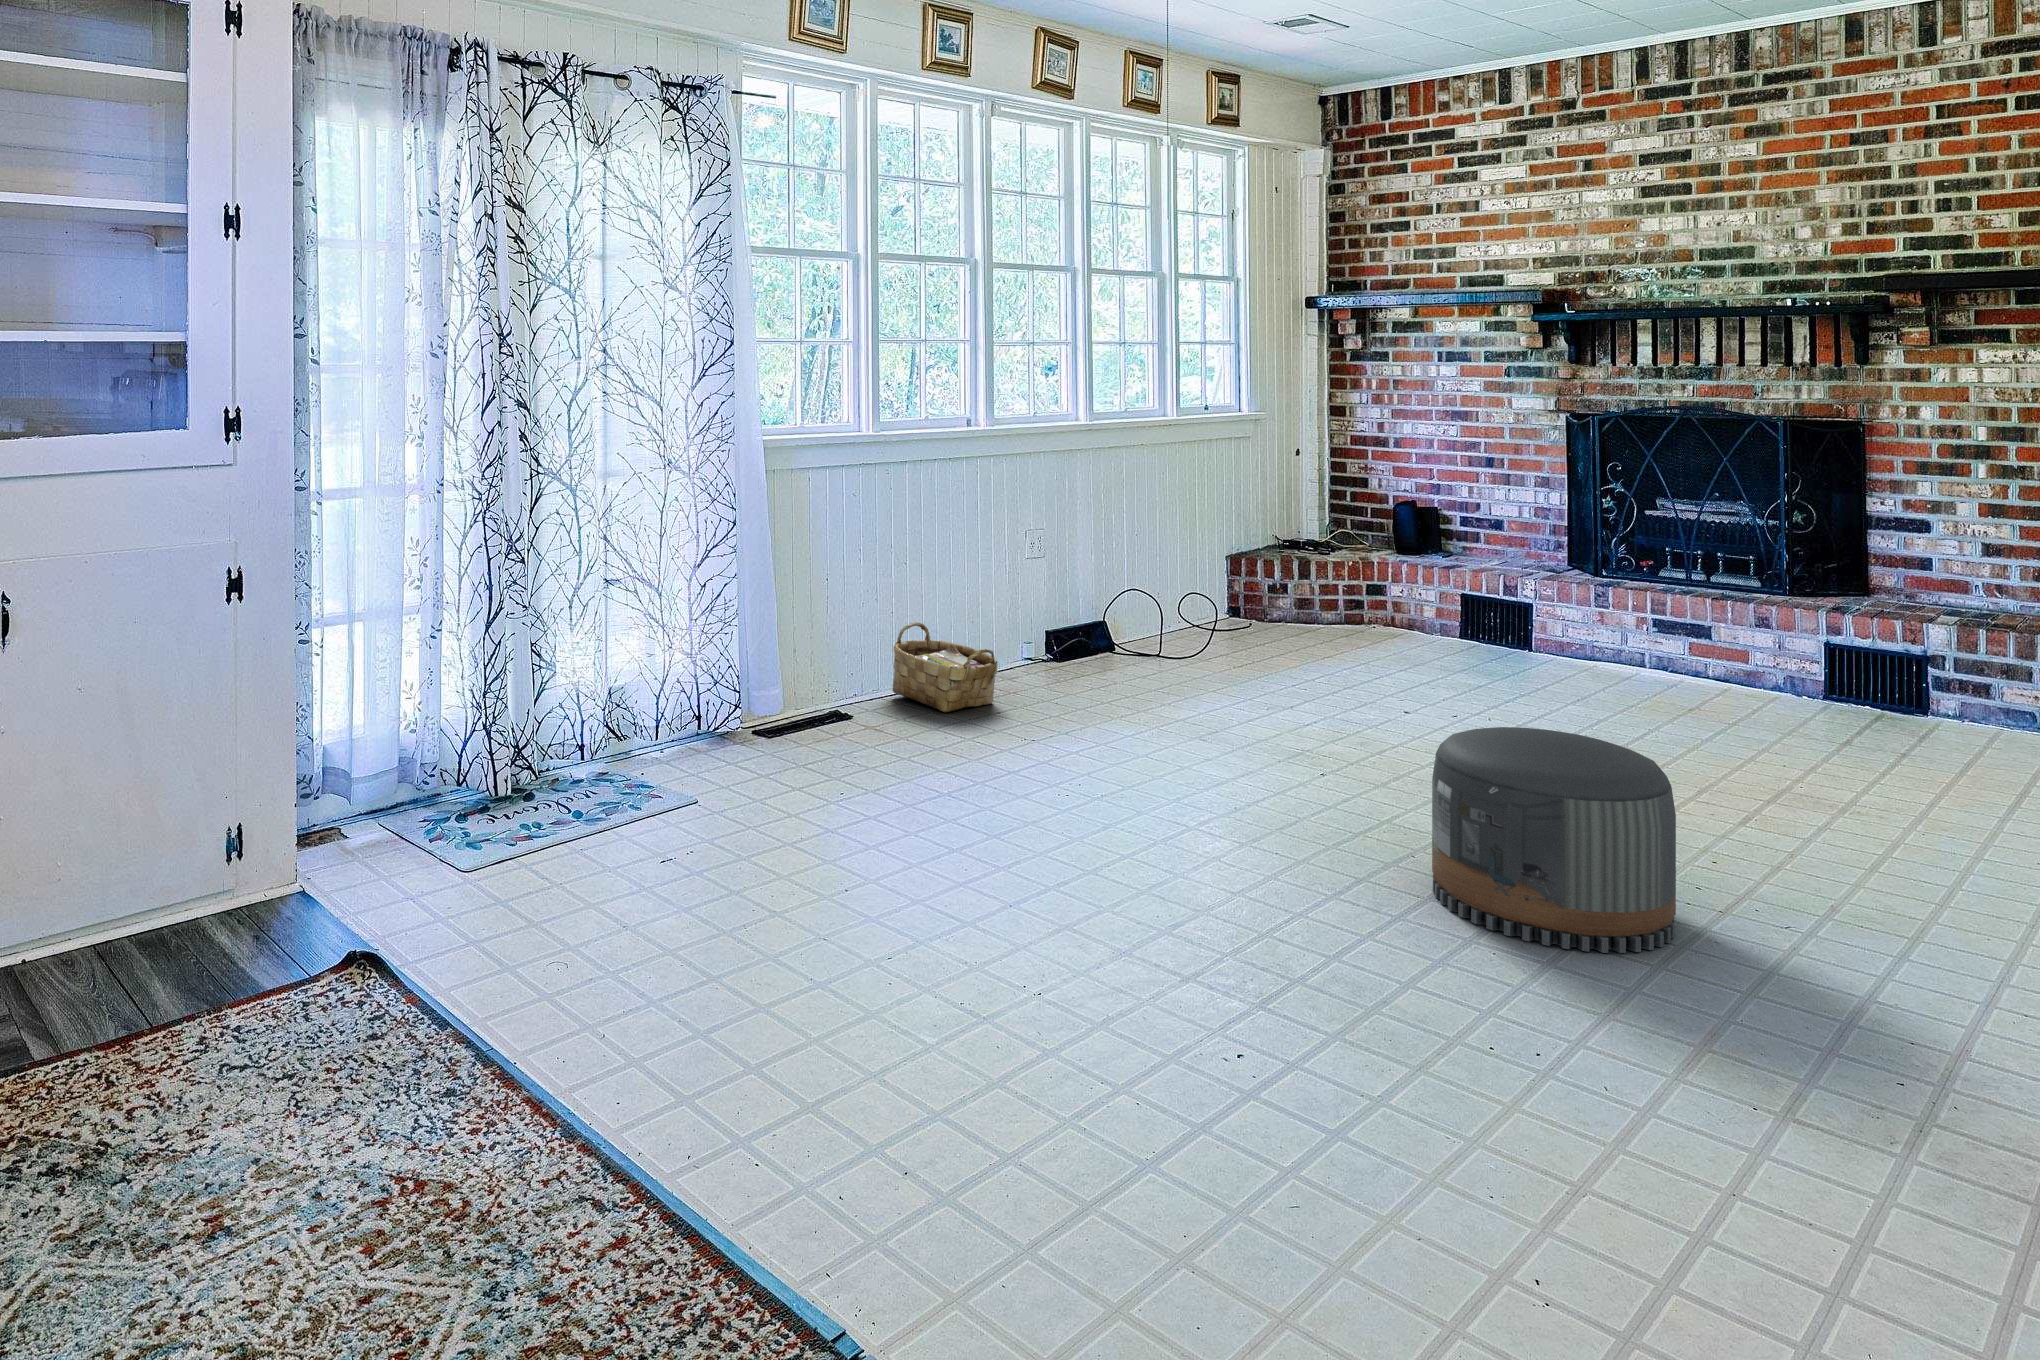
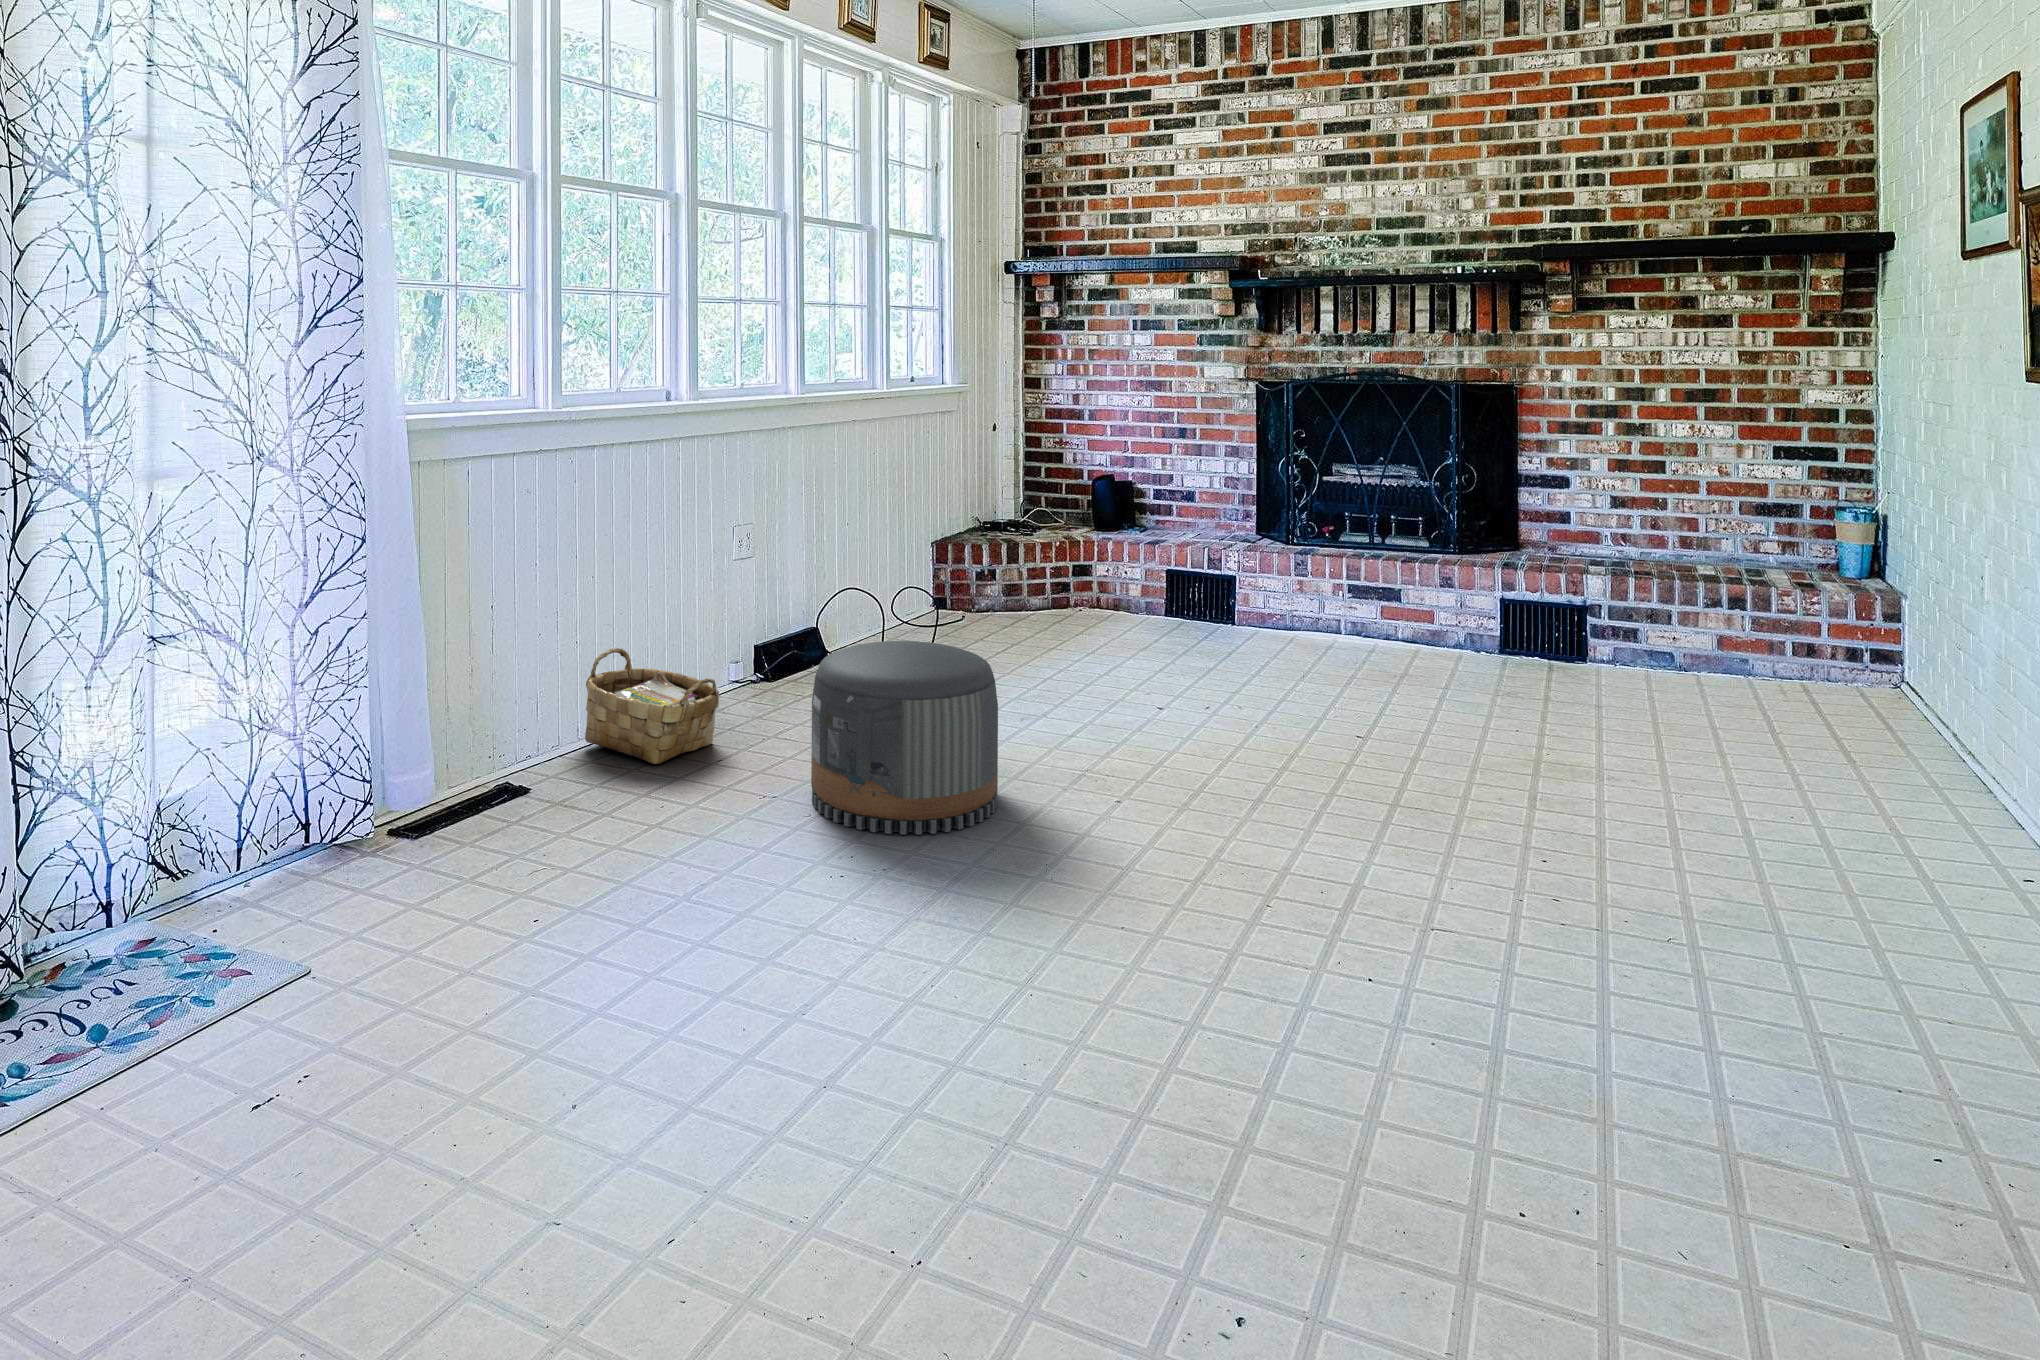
pouf: present [1432,727,1676,953] -> present [811,641,998,835]

